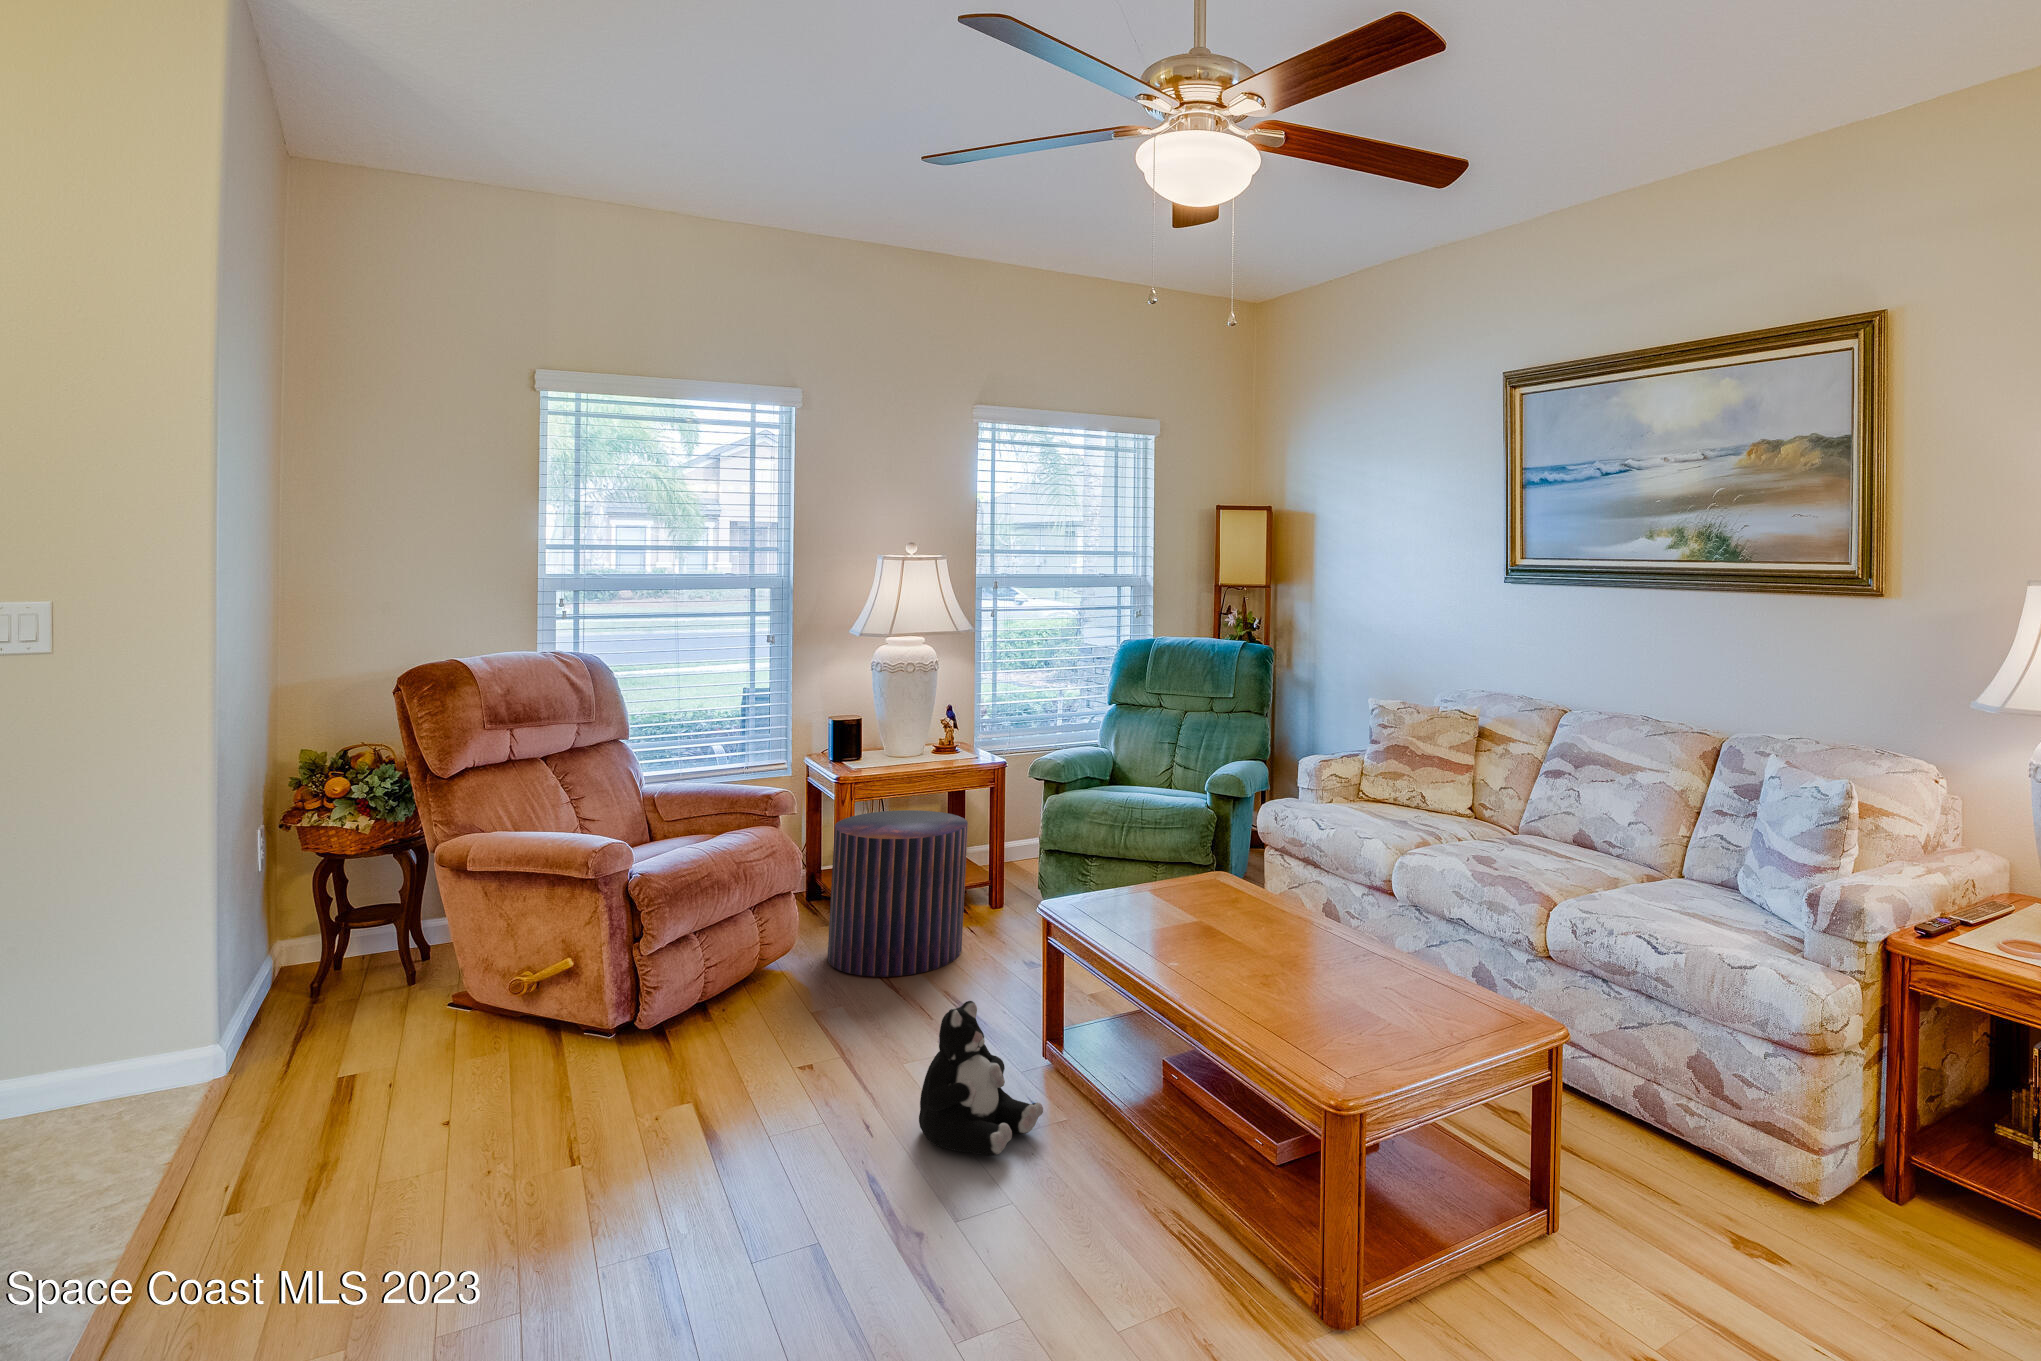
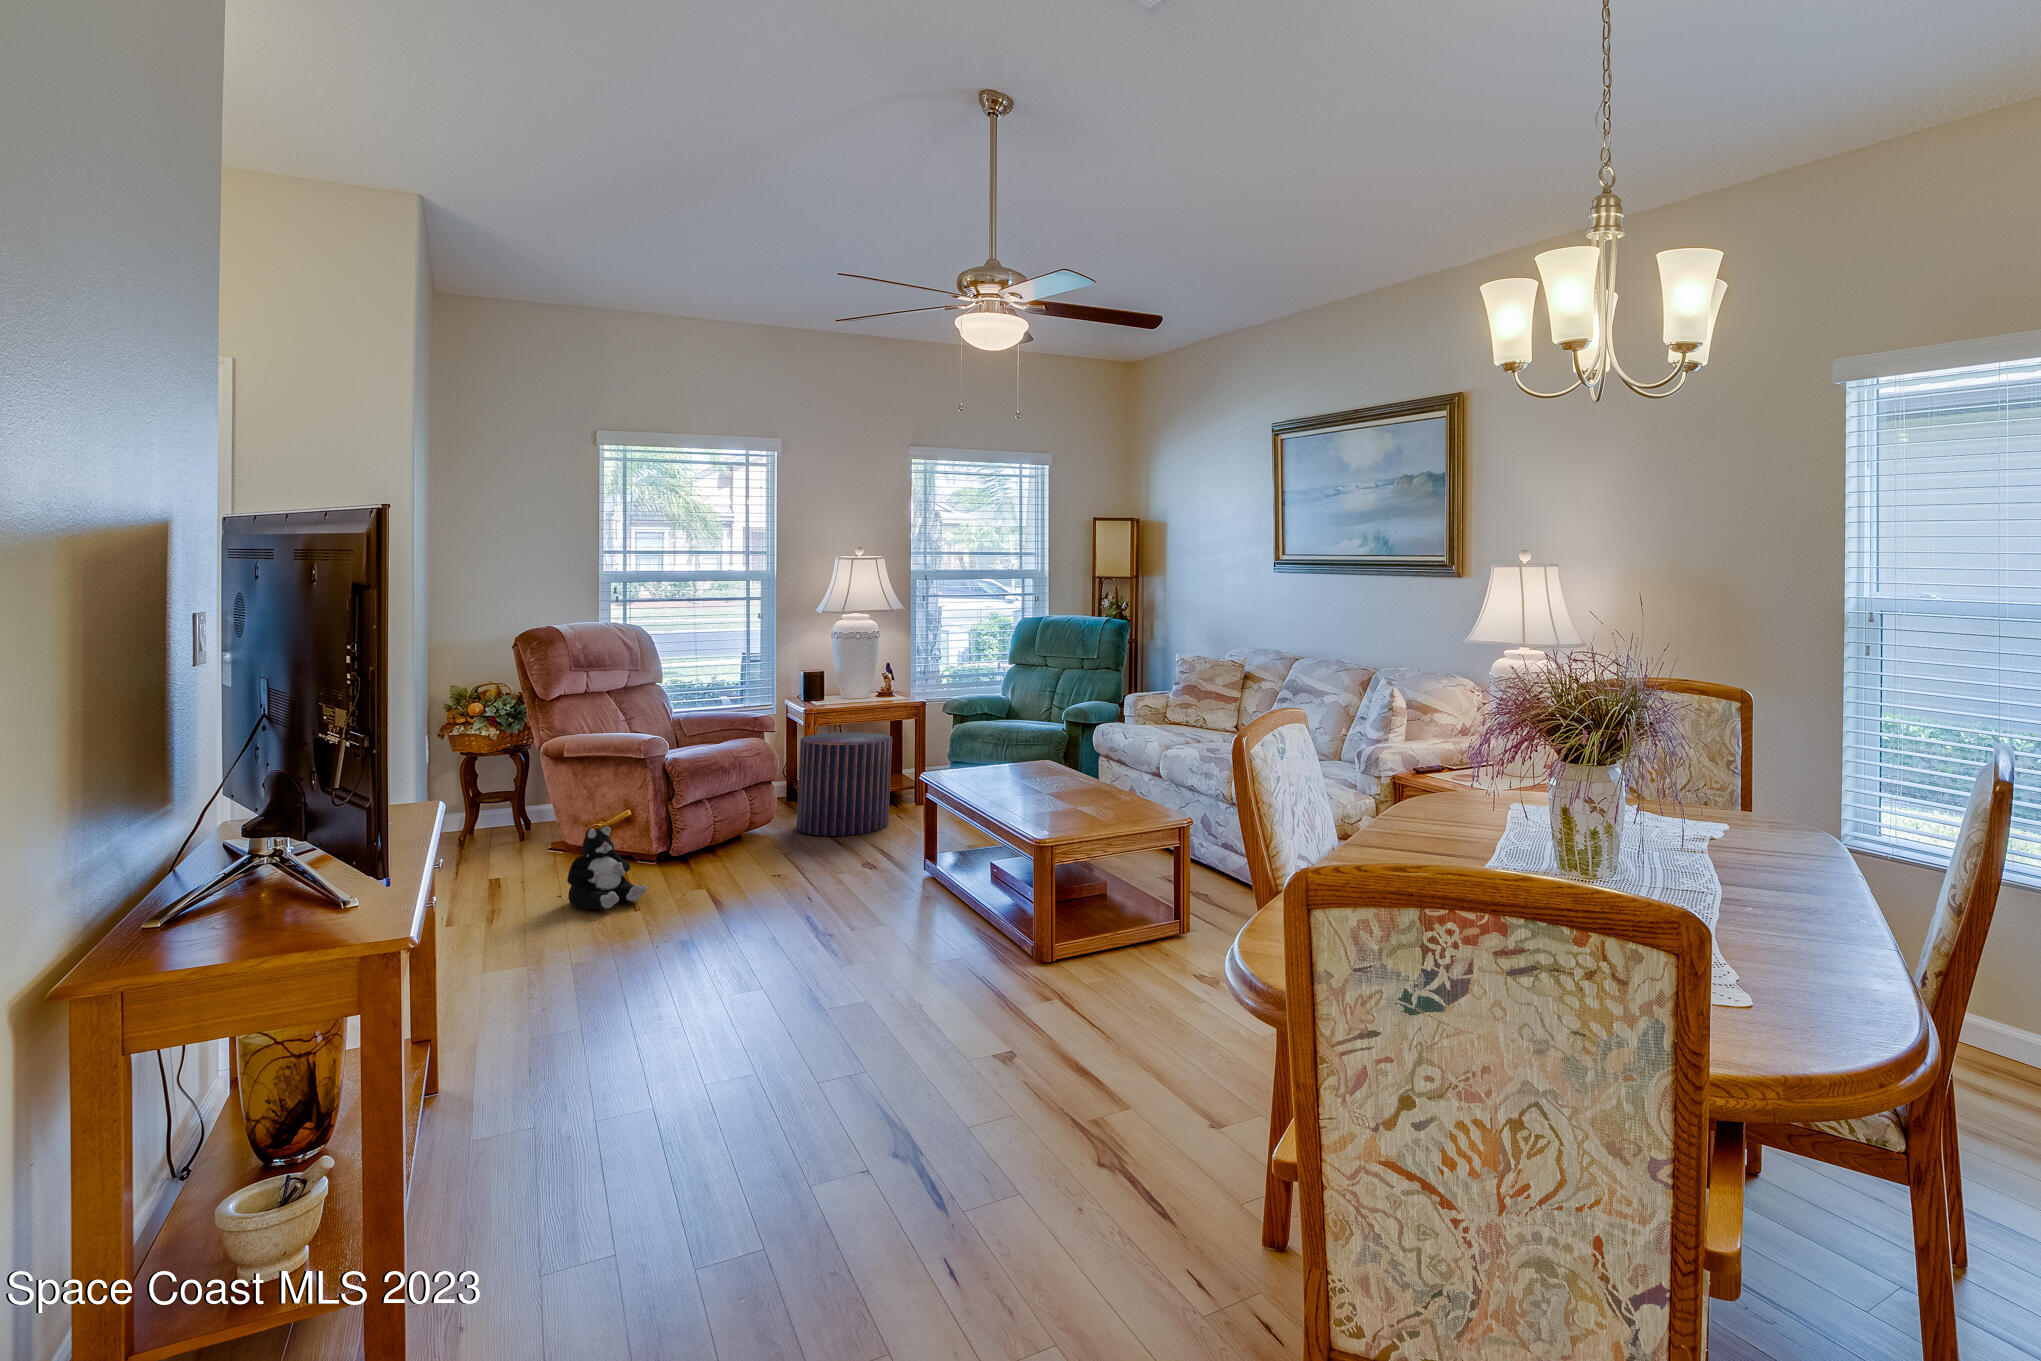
plush toy: present [919,1001,1043,1155] -> present [567,826,647,910]

